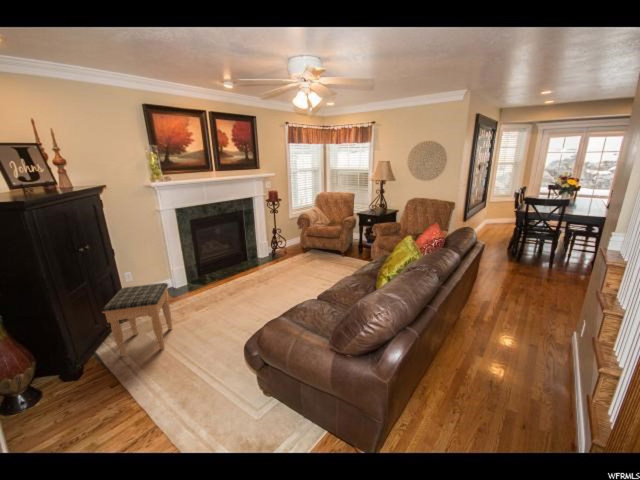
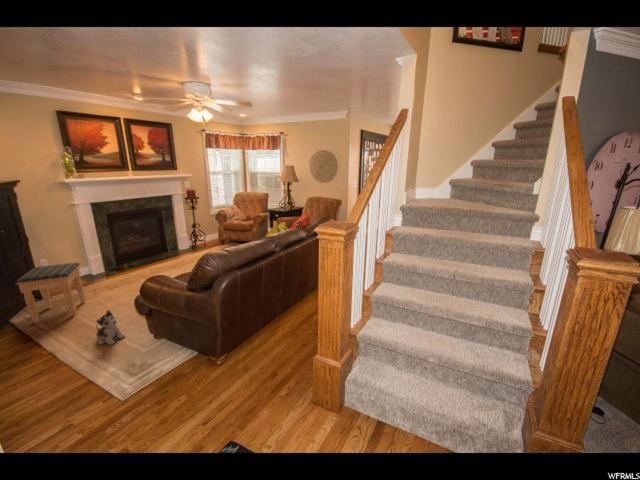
plush toy: none [191,360,225,407] -> present [96,310,124,345]

